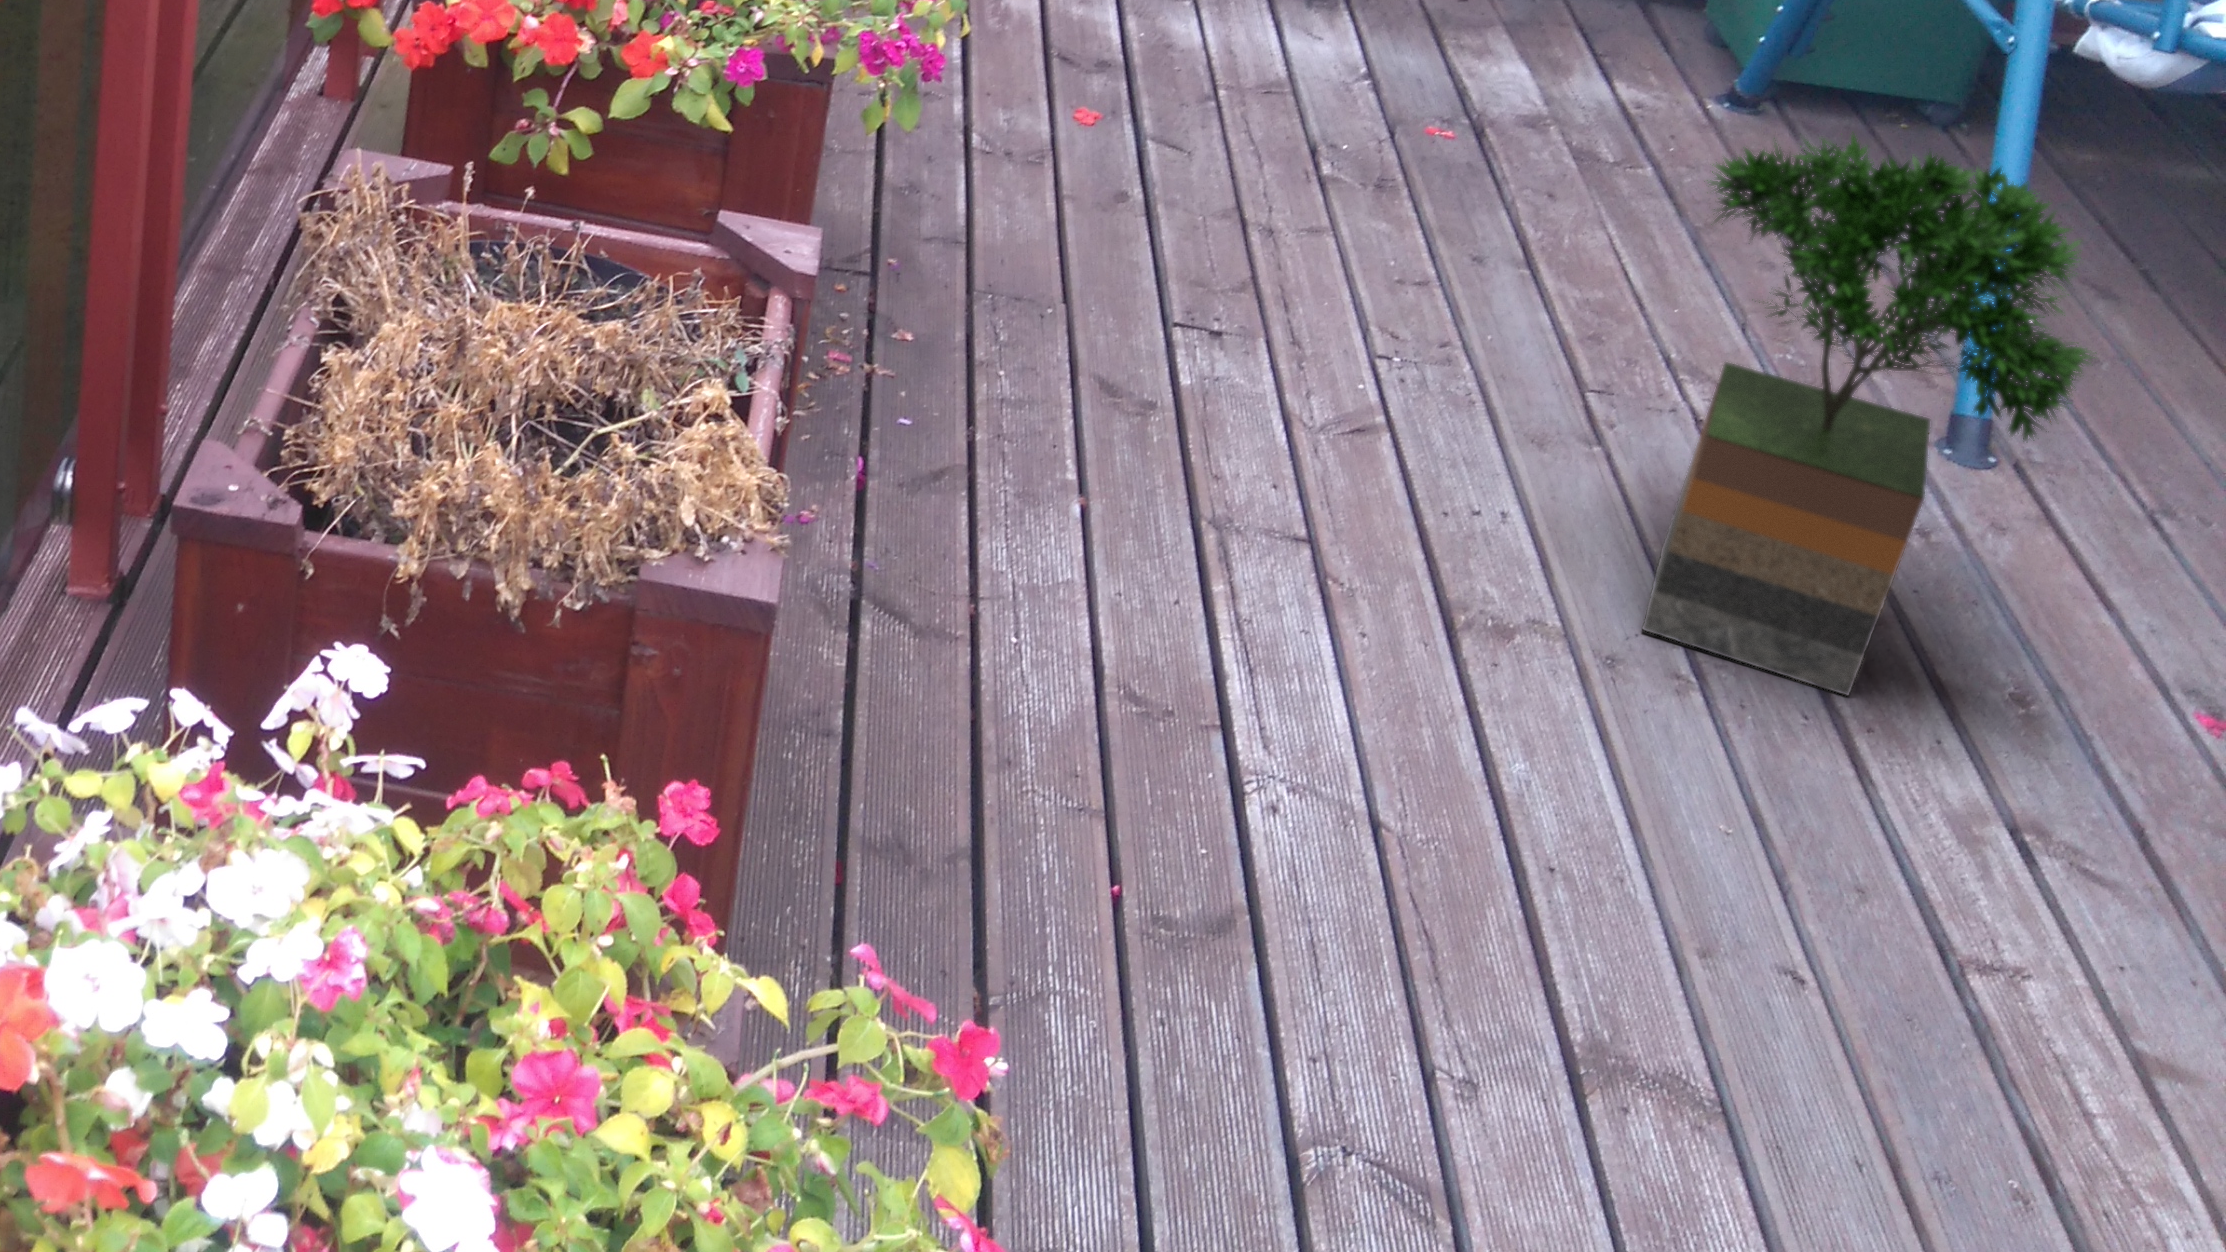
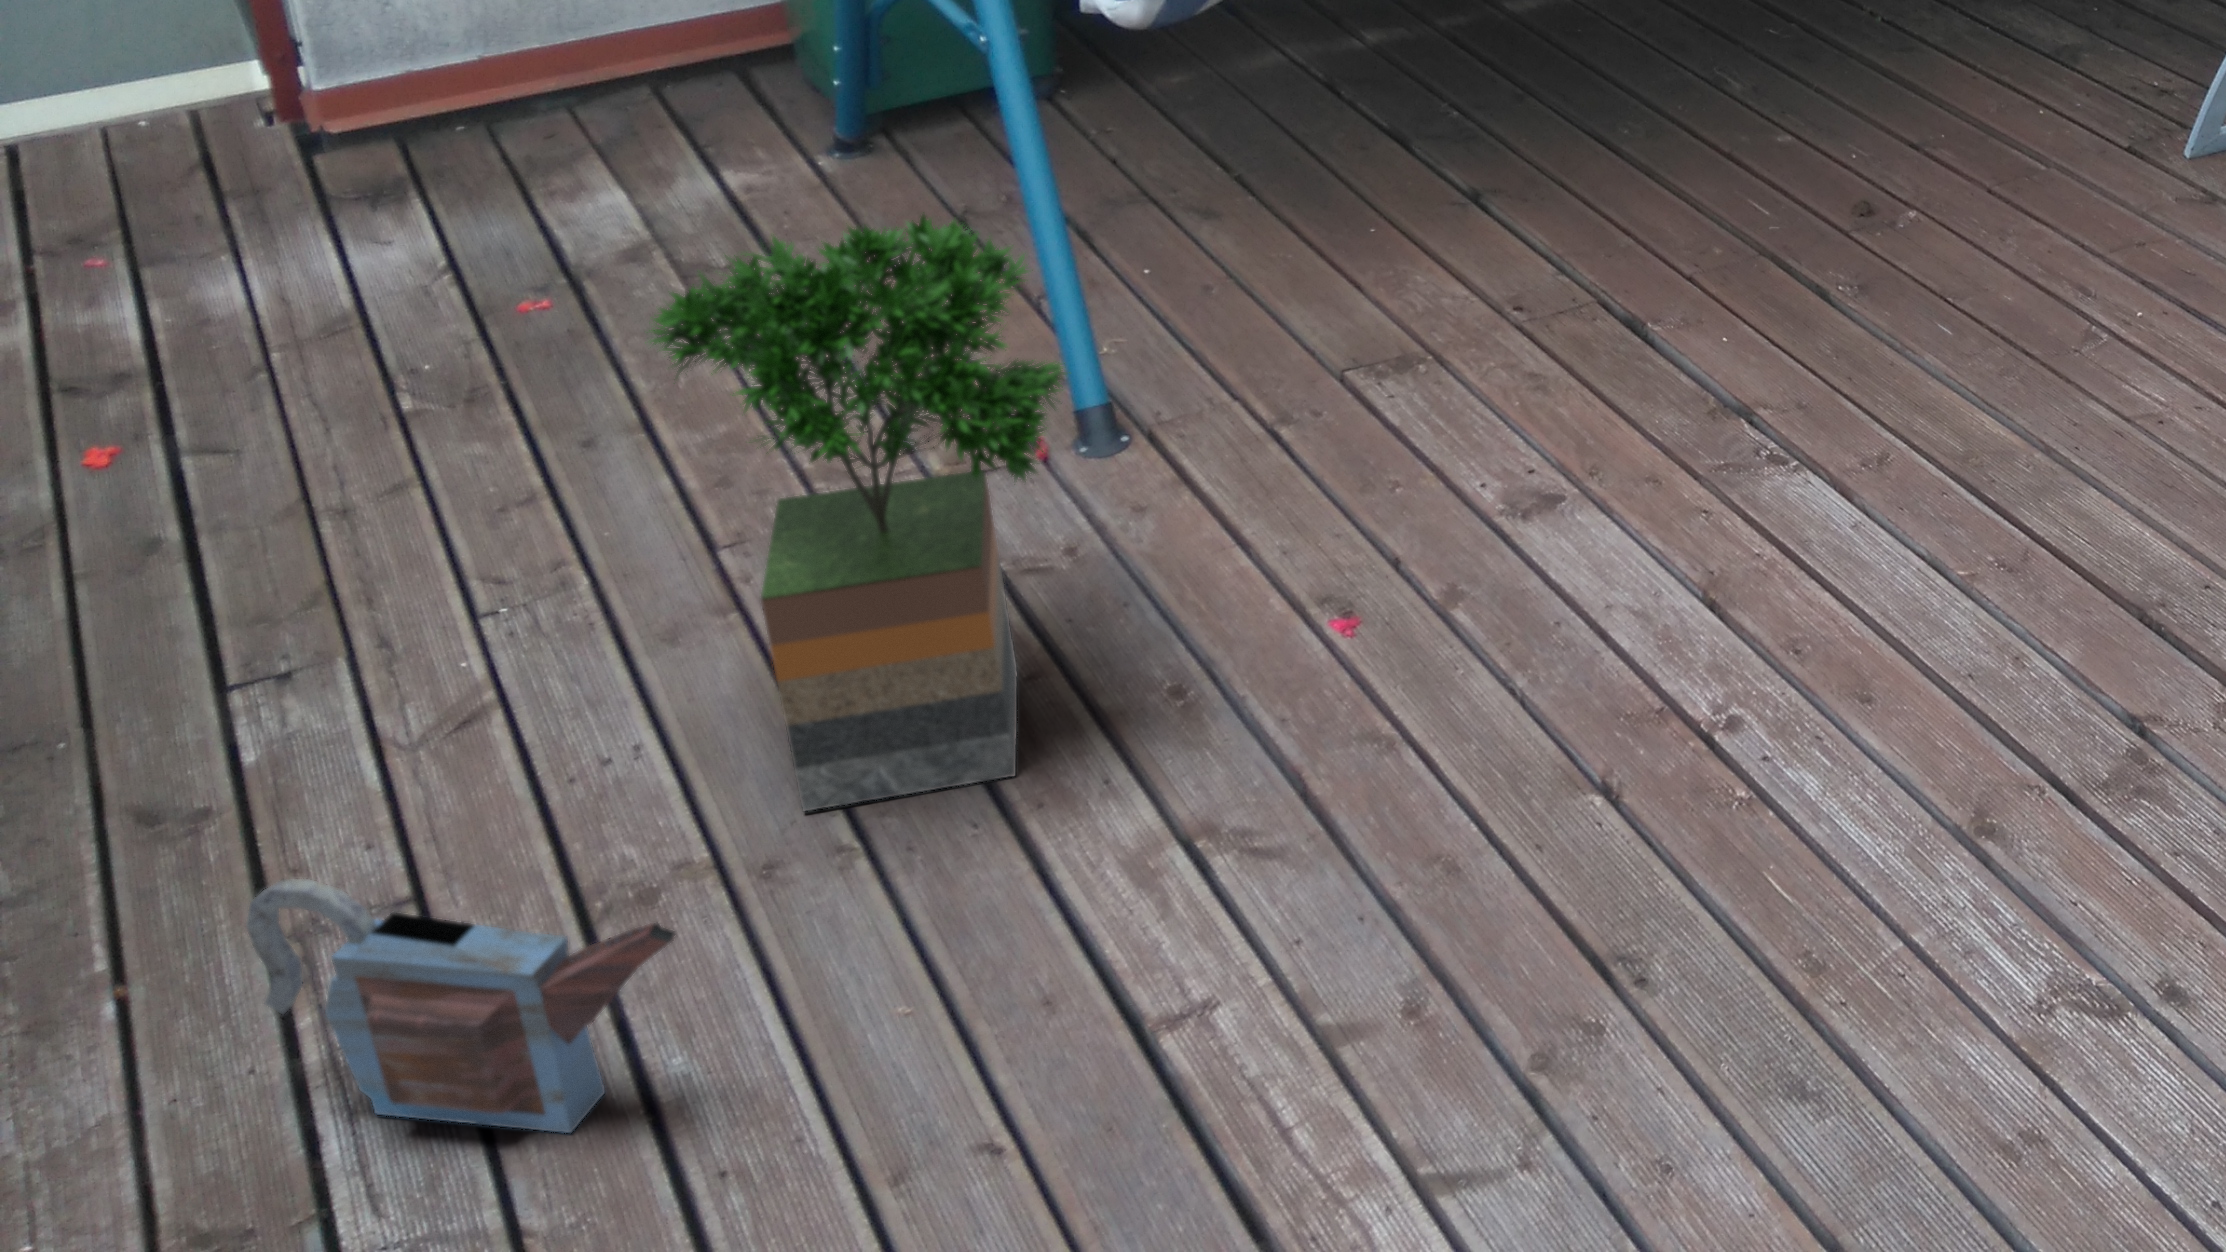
watering can: none [1225,470,1601,775] -> present [246,879,675,1133]

